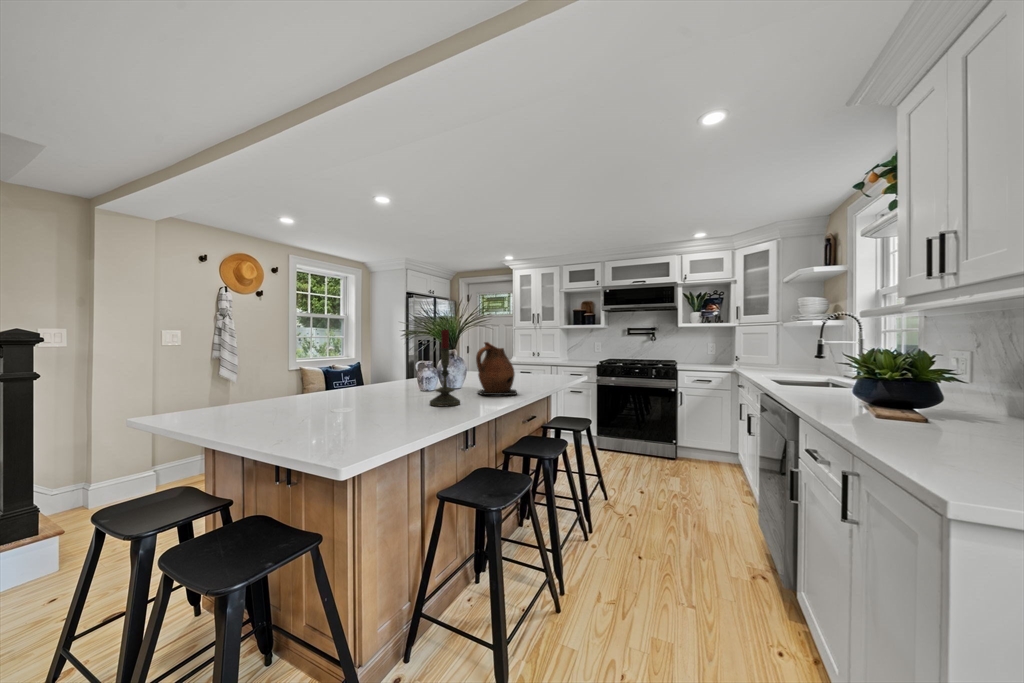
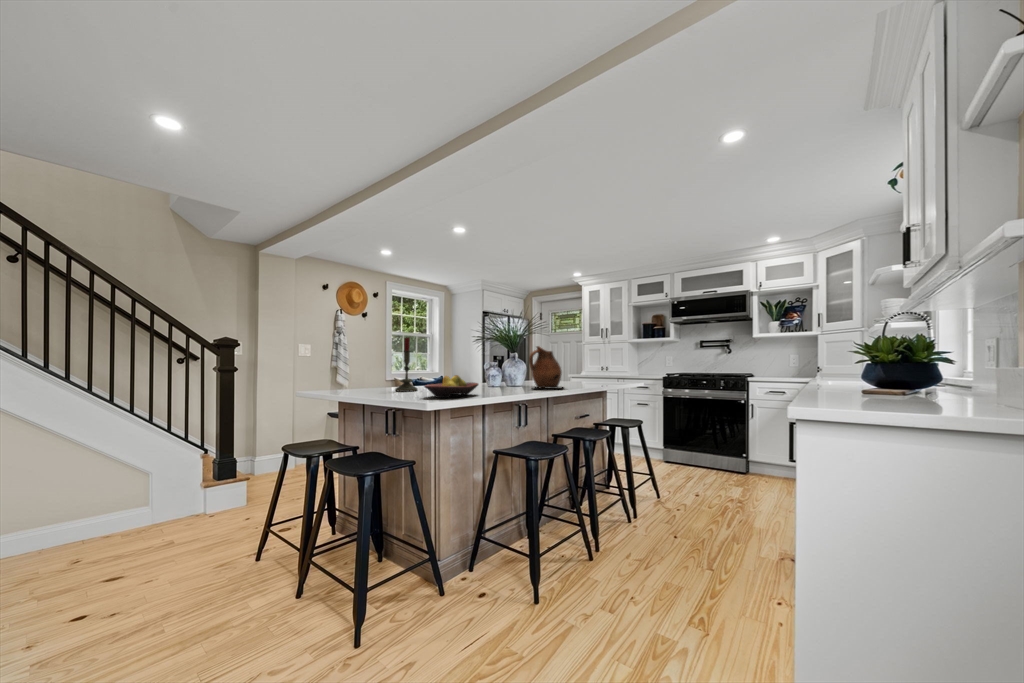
candle: present [430,329,460,407] -> present [395,337,418,392]
fruit bowl: none [337,389,418,429] -> present [424,375,478,398]

